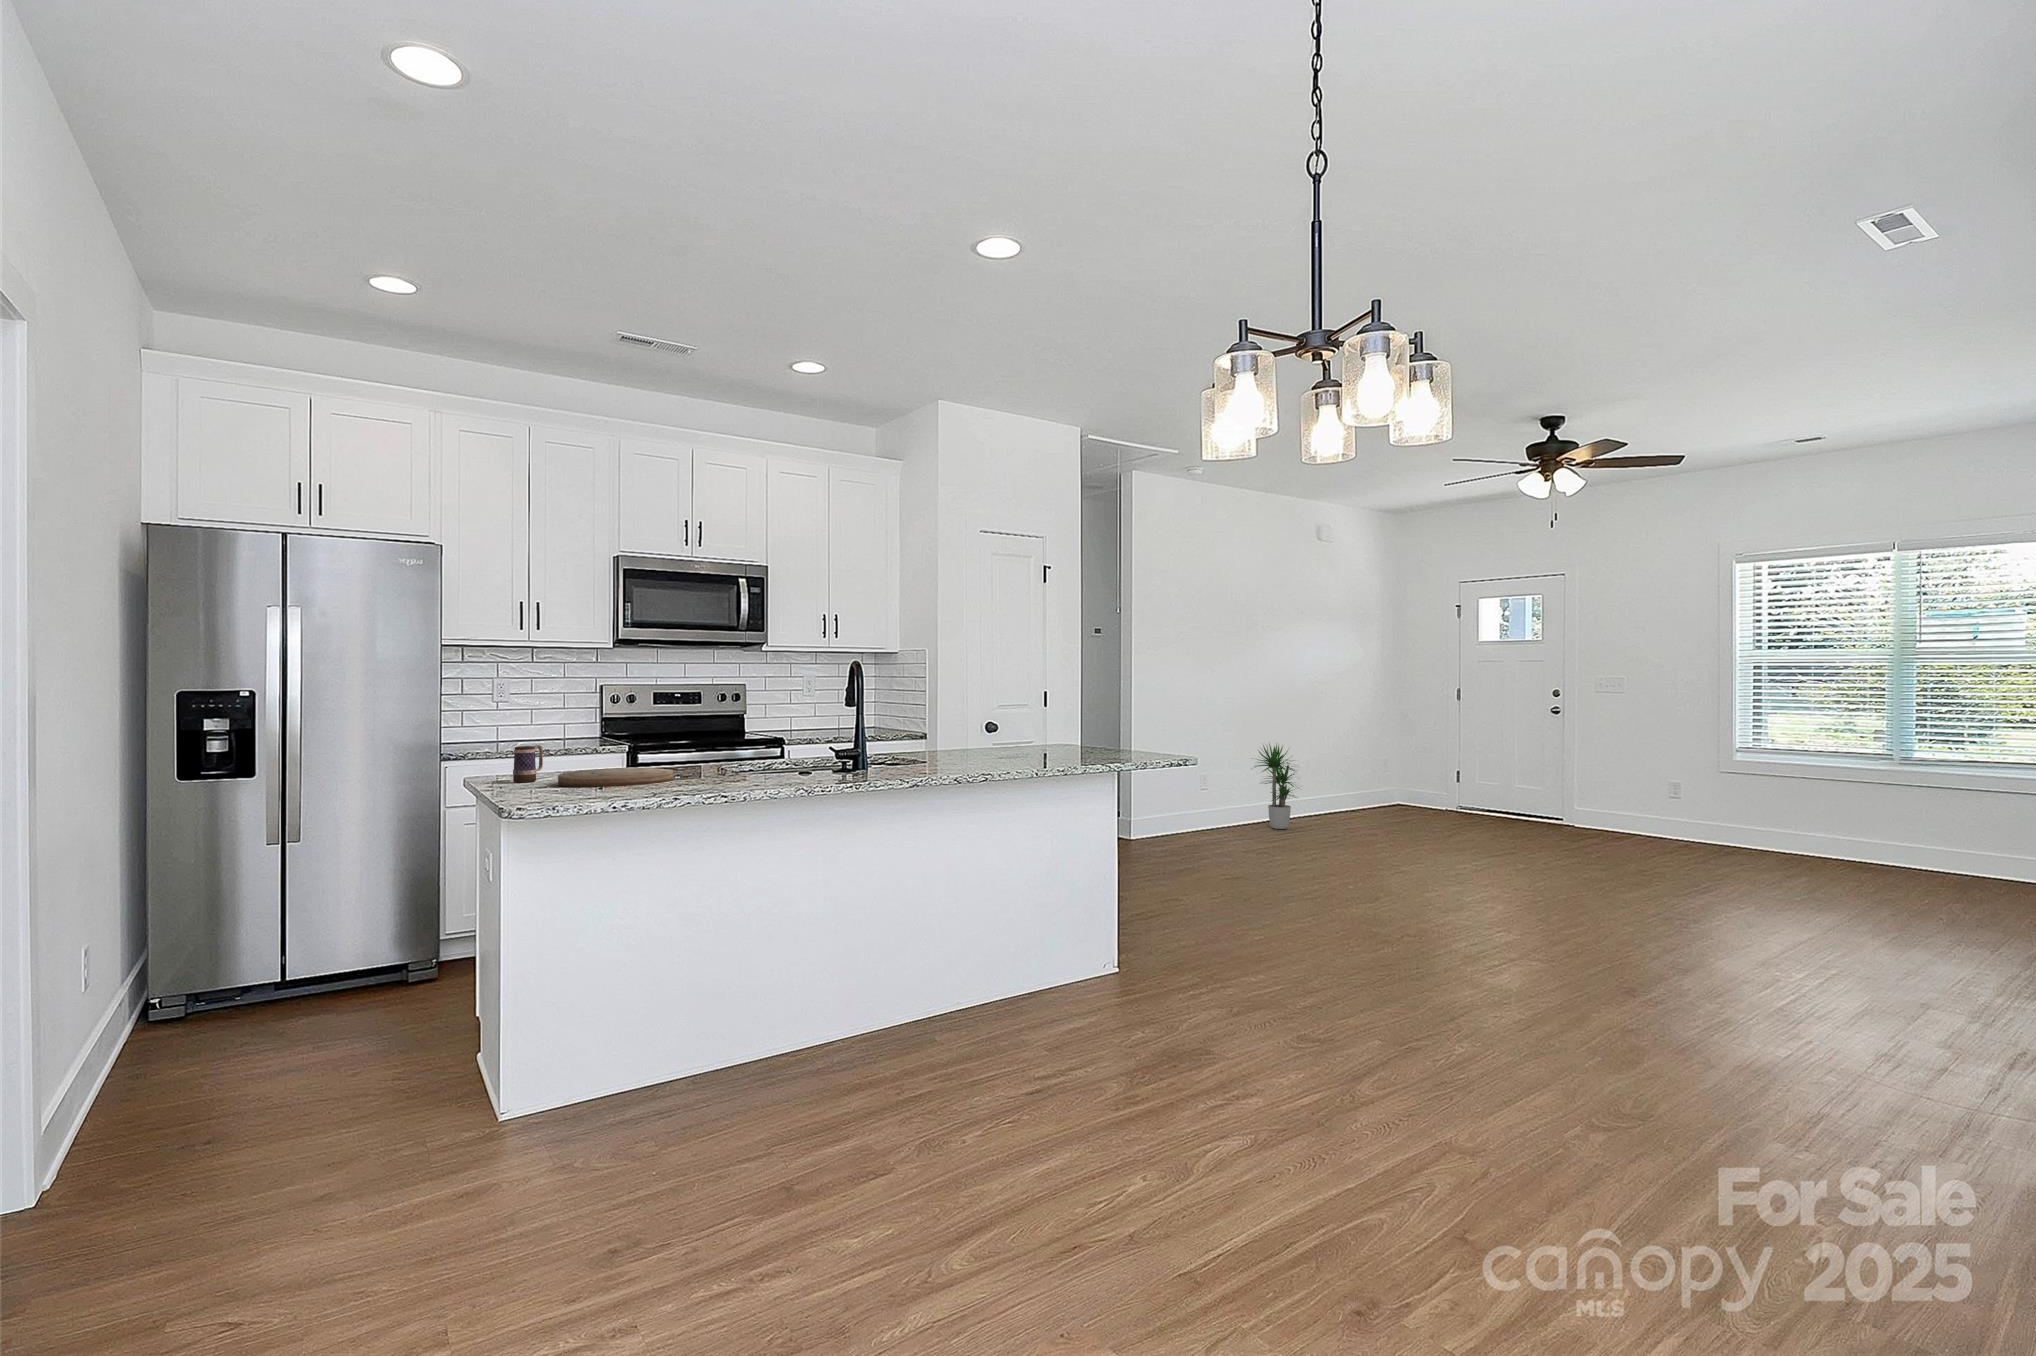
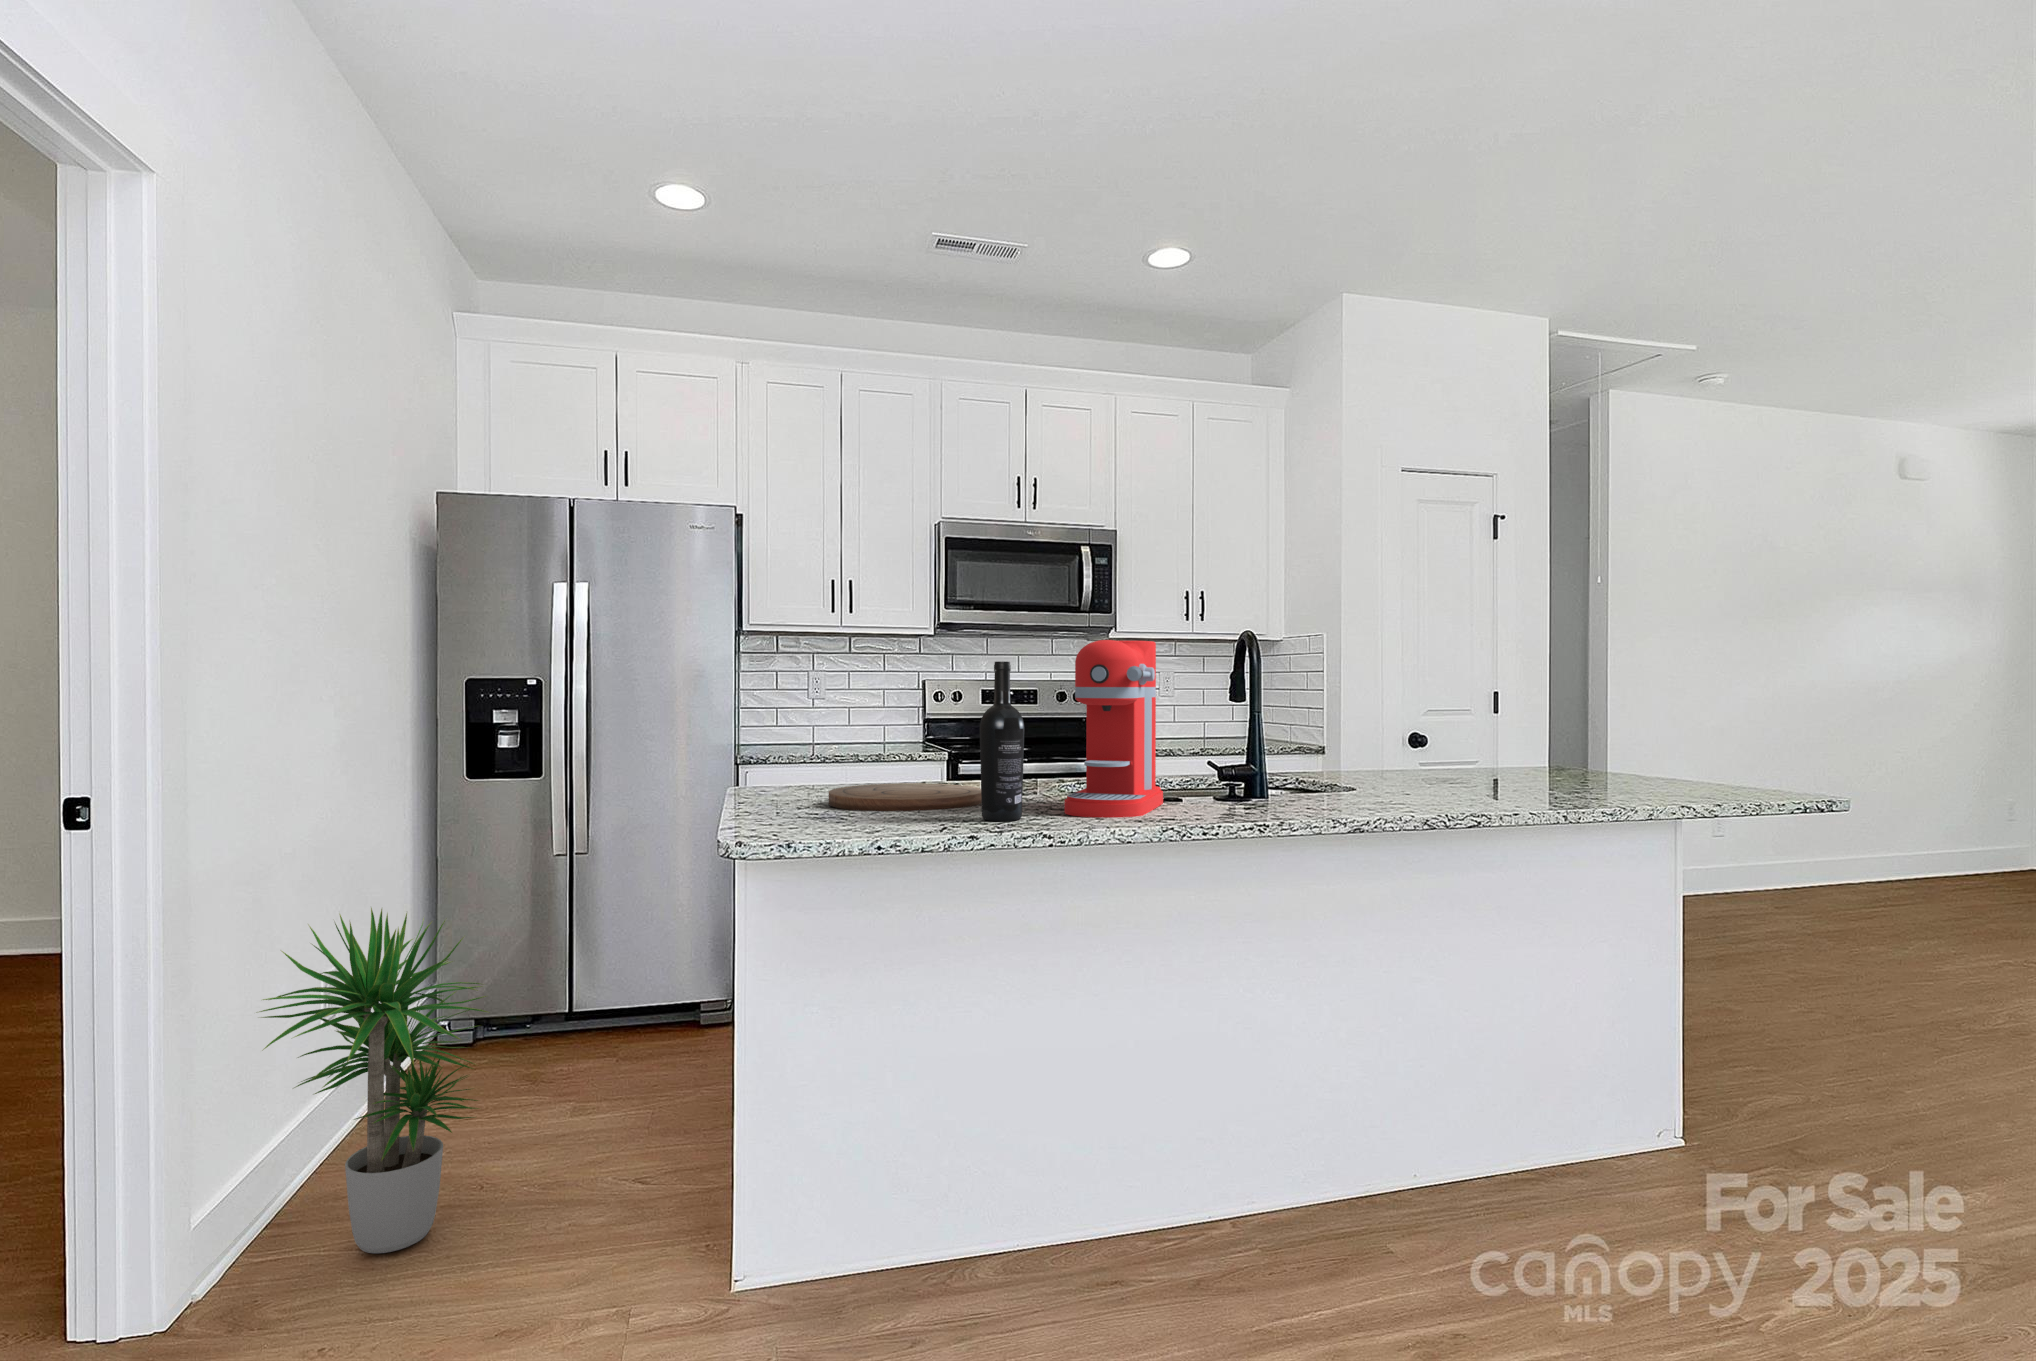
coffee maker: none [734,671,799,785] -> present [1064,640,1163,818]
wine bottle: none [678,687,708,789] -> present [980,661,1024,821]
potted plant: present [1255,743,1295,829] -> present [259,908,487,1253]
mug: present [513,745,543,783] -> none [781,748,820,799]

